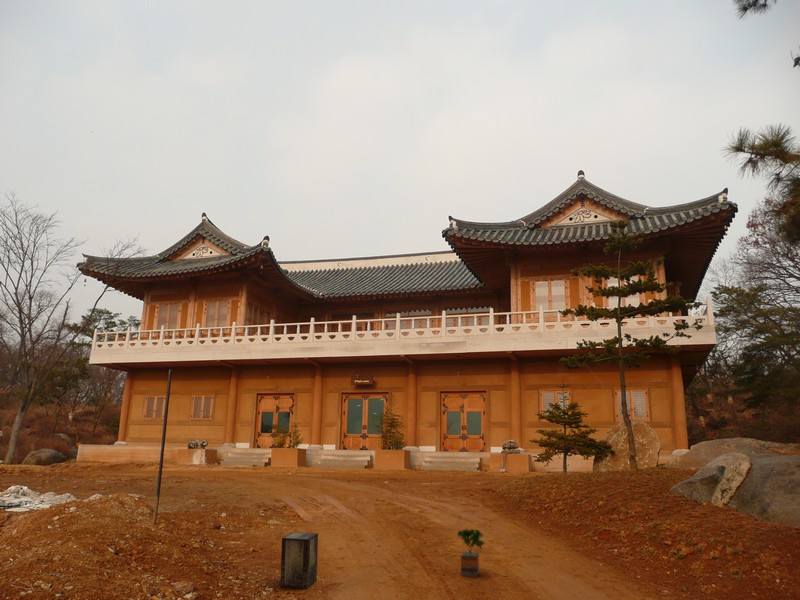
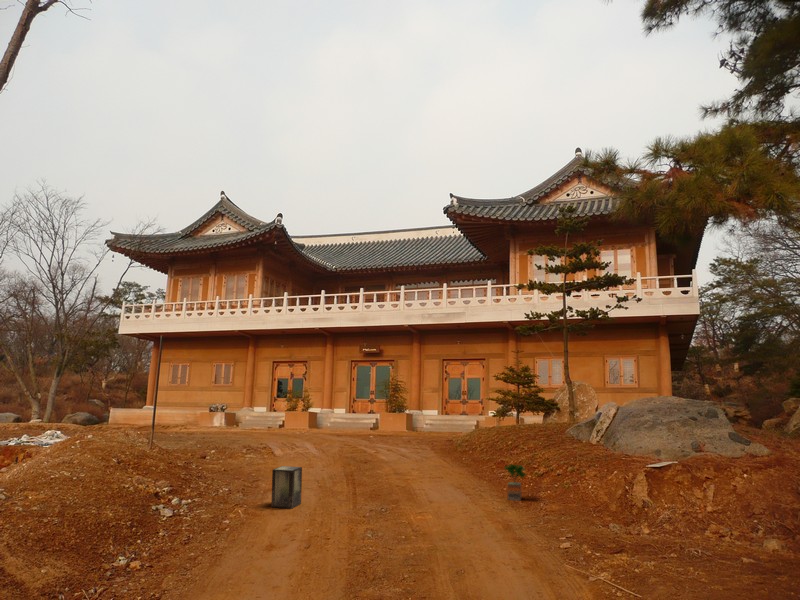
potted tree: present [457,529,484,577] -> present [505,465,526,501]

